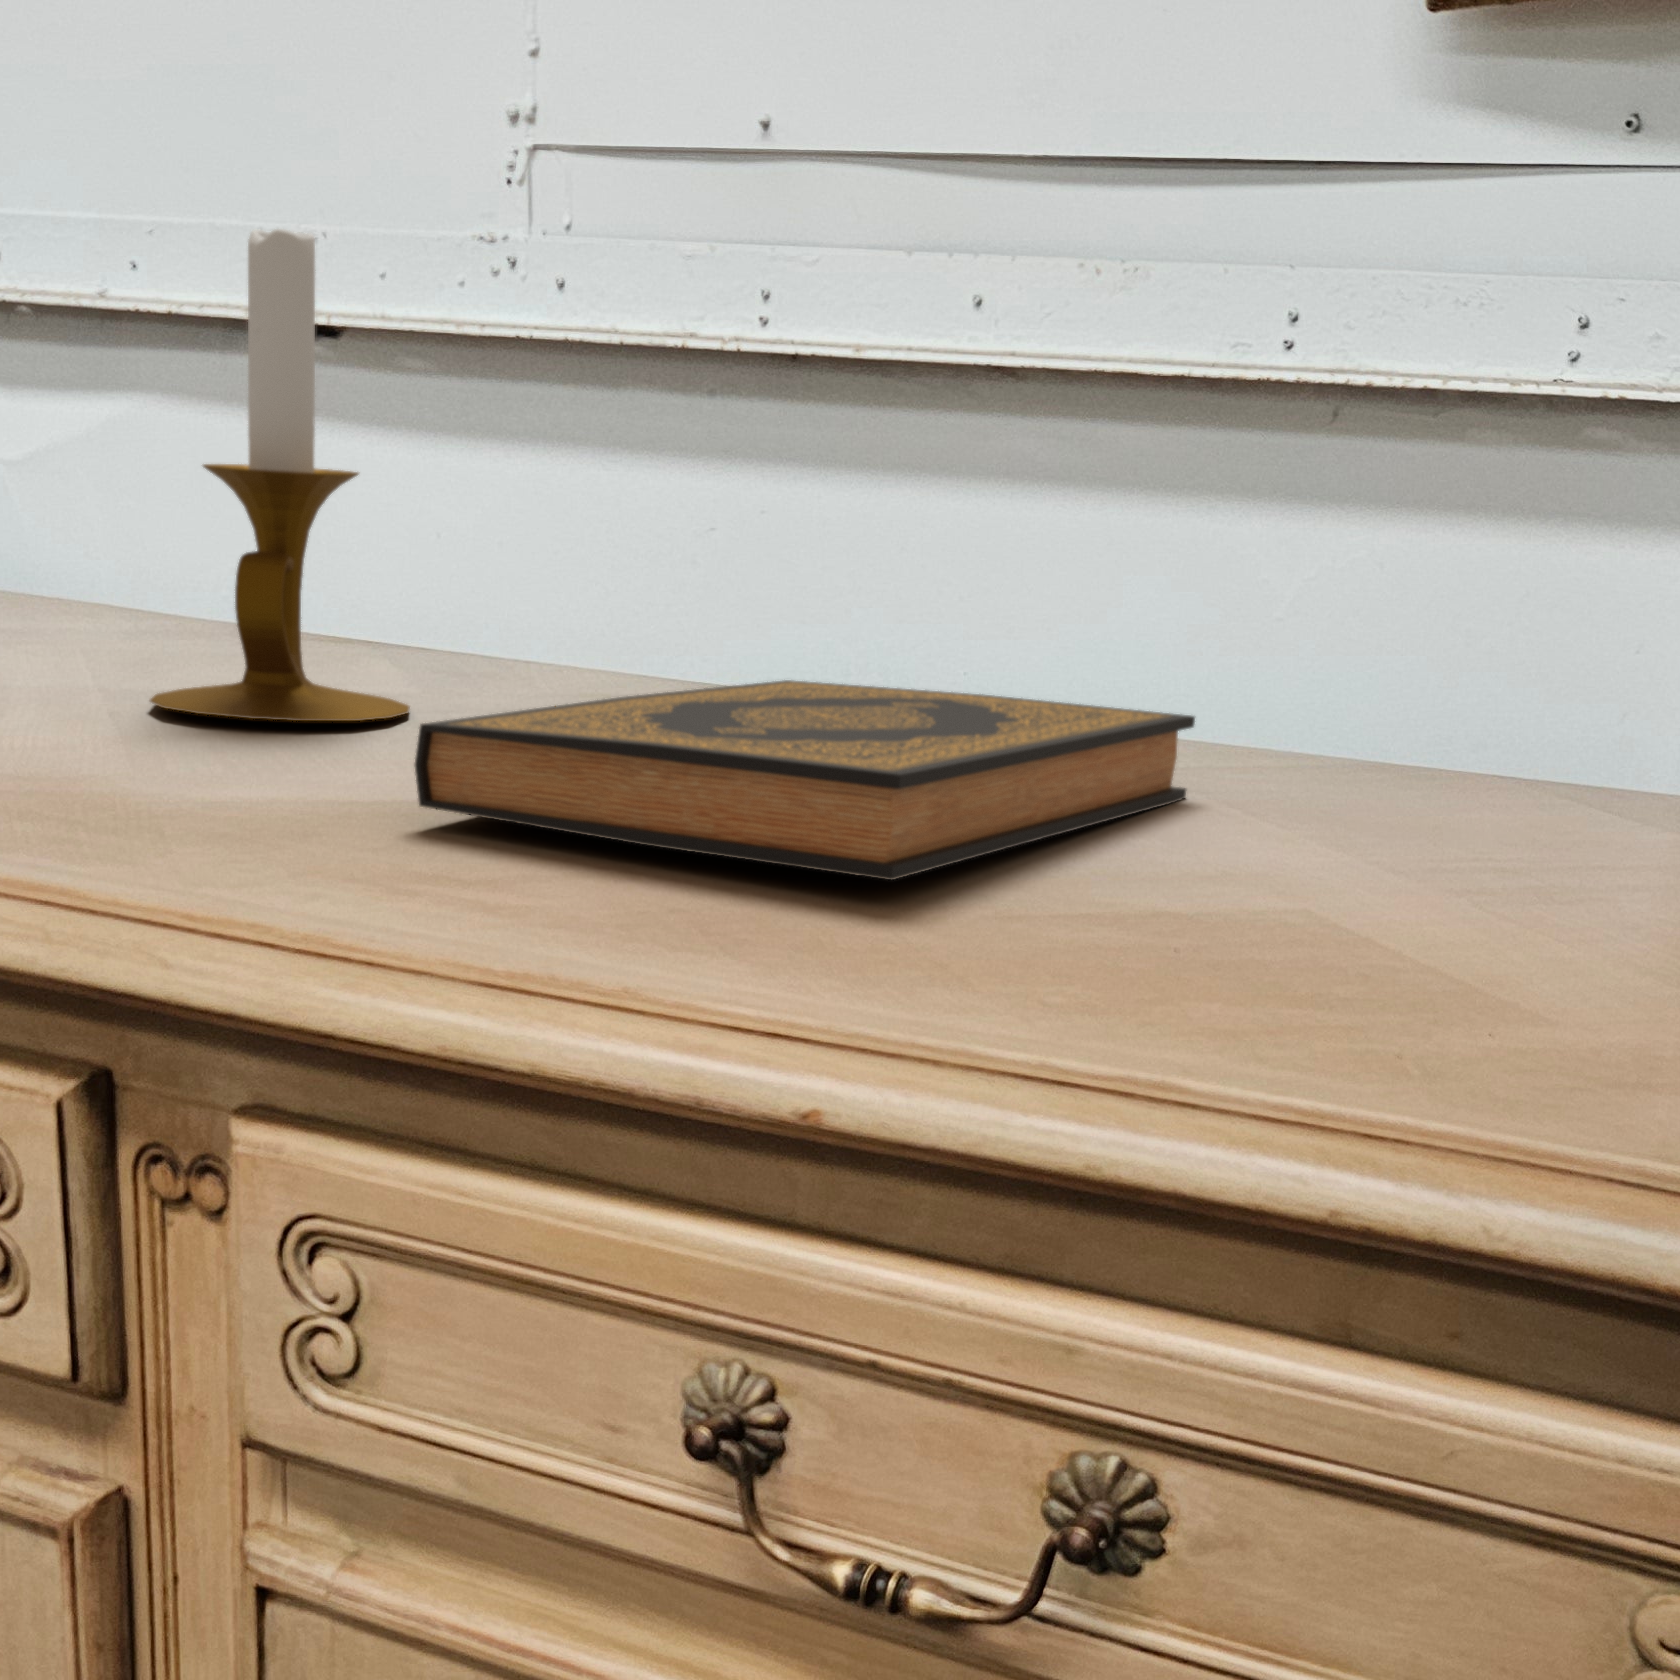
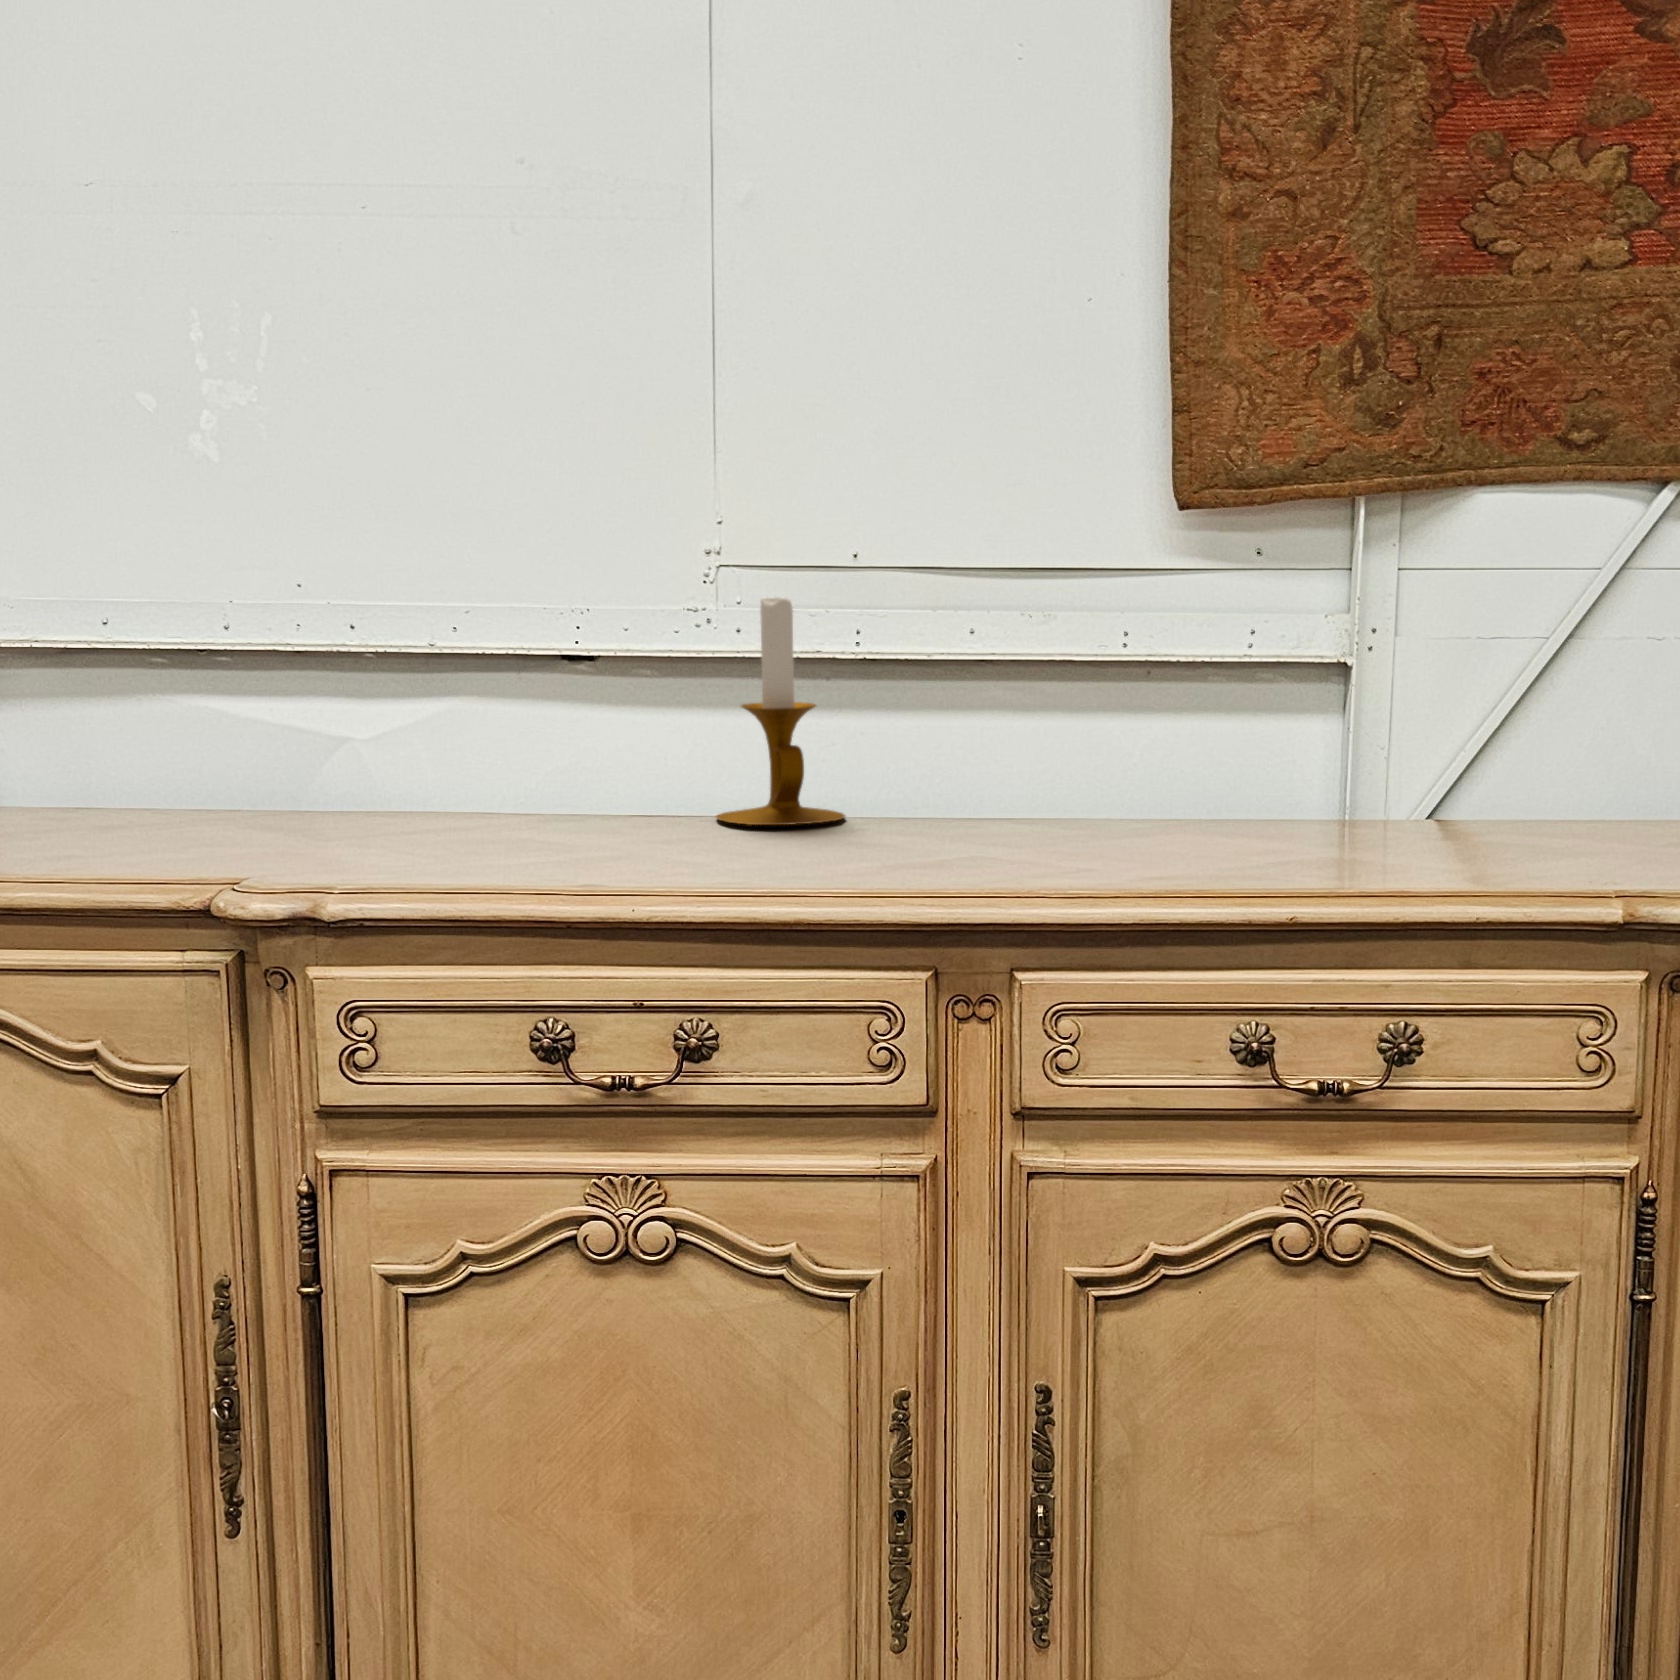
hardback book: present [415,680,1195,880] -> none [986,774,1219,850]

